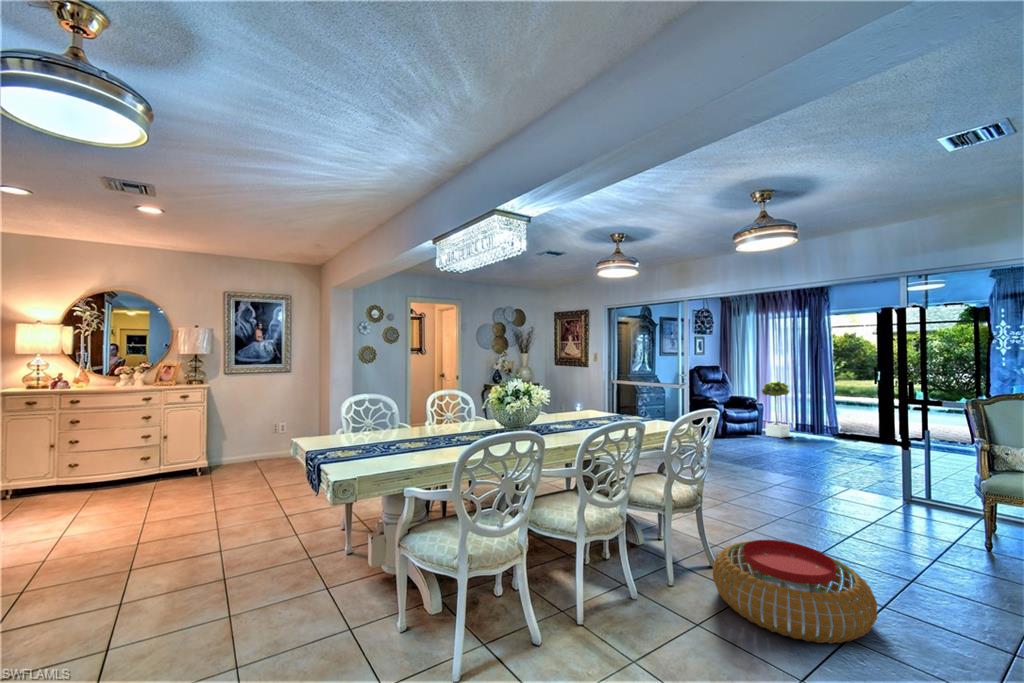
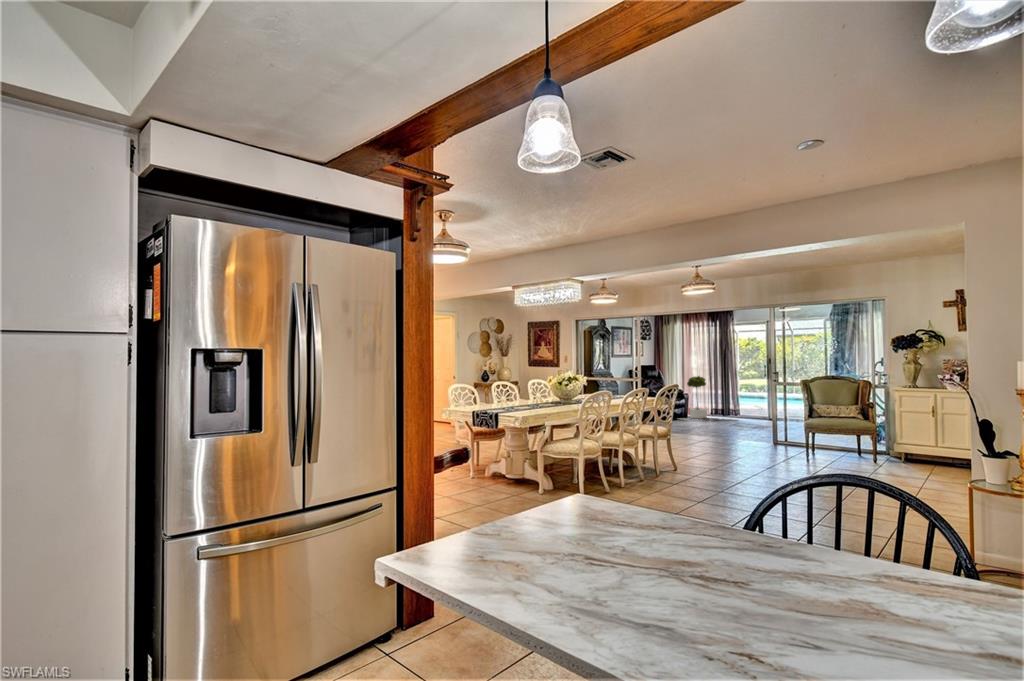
pouf: present [713,540,877,643] -> none [679,450,753,485]

